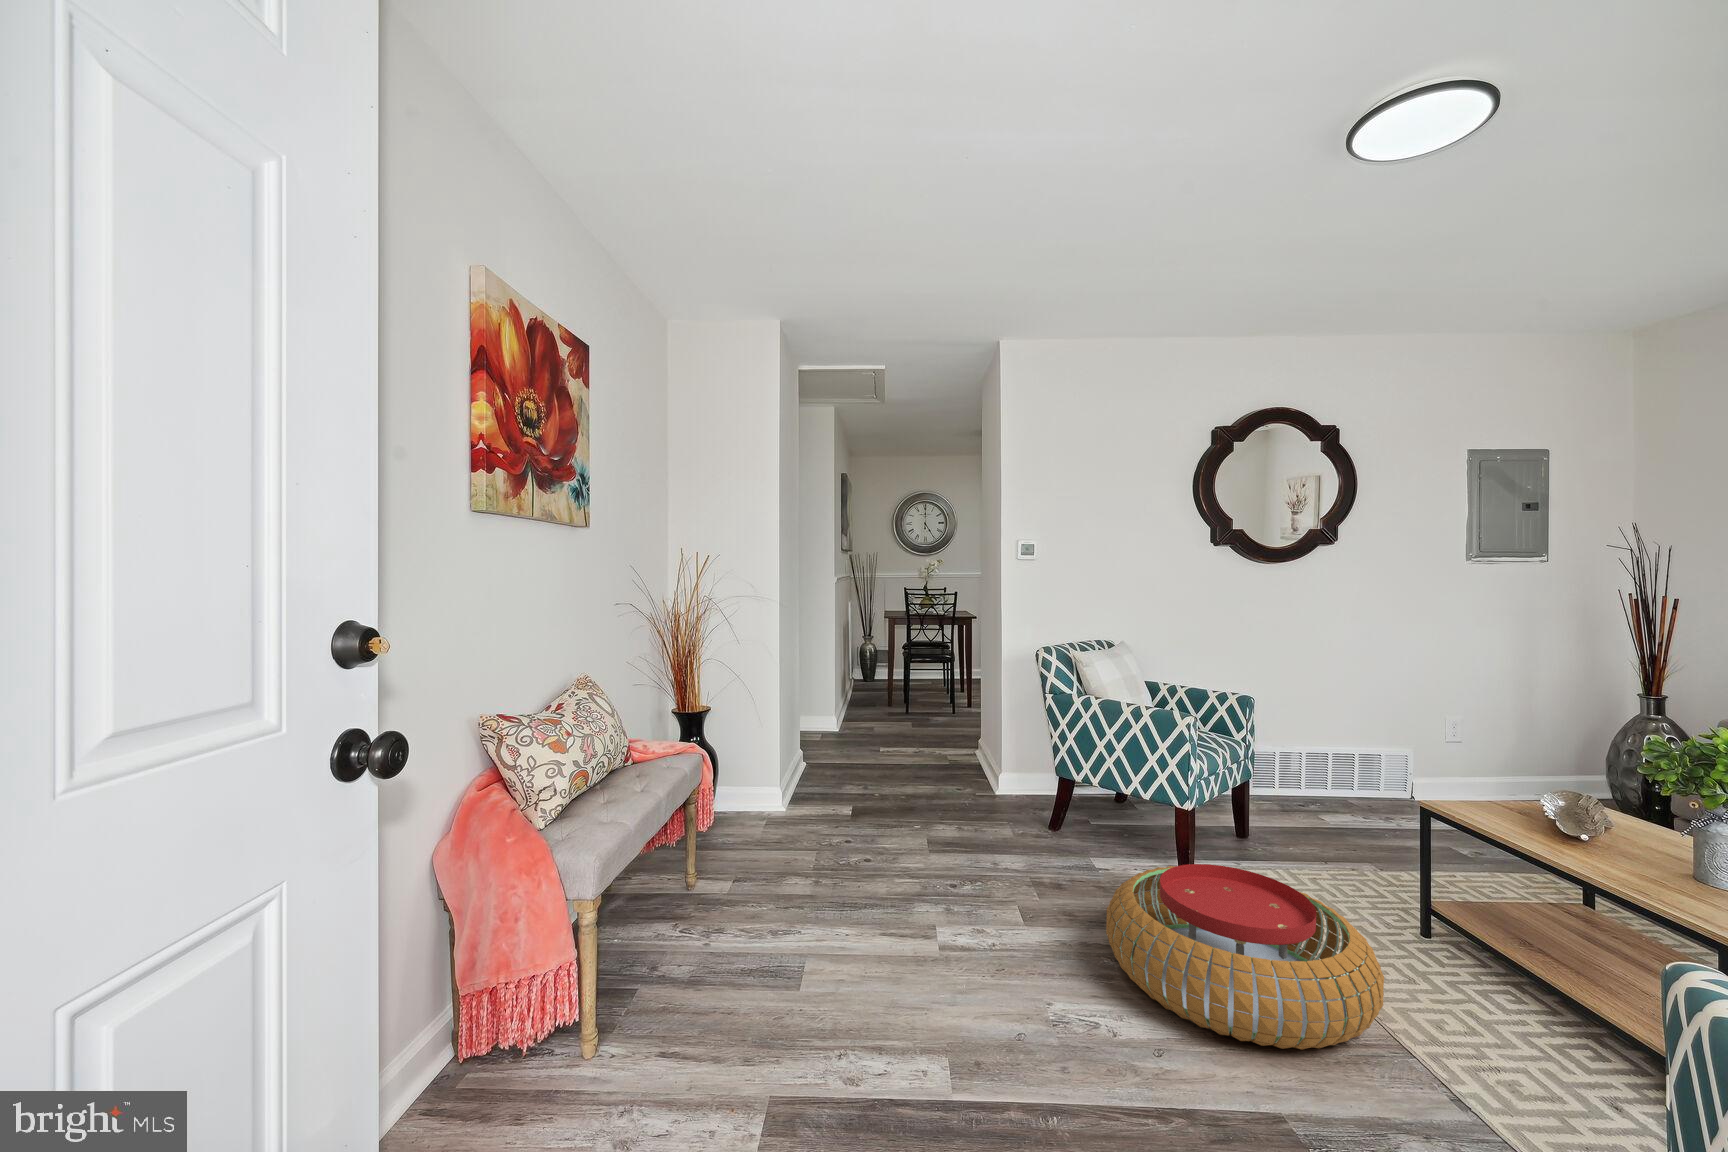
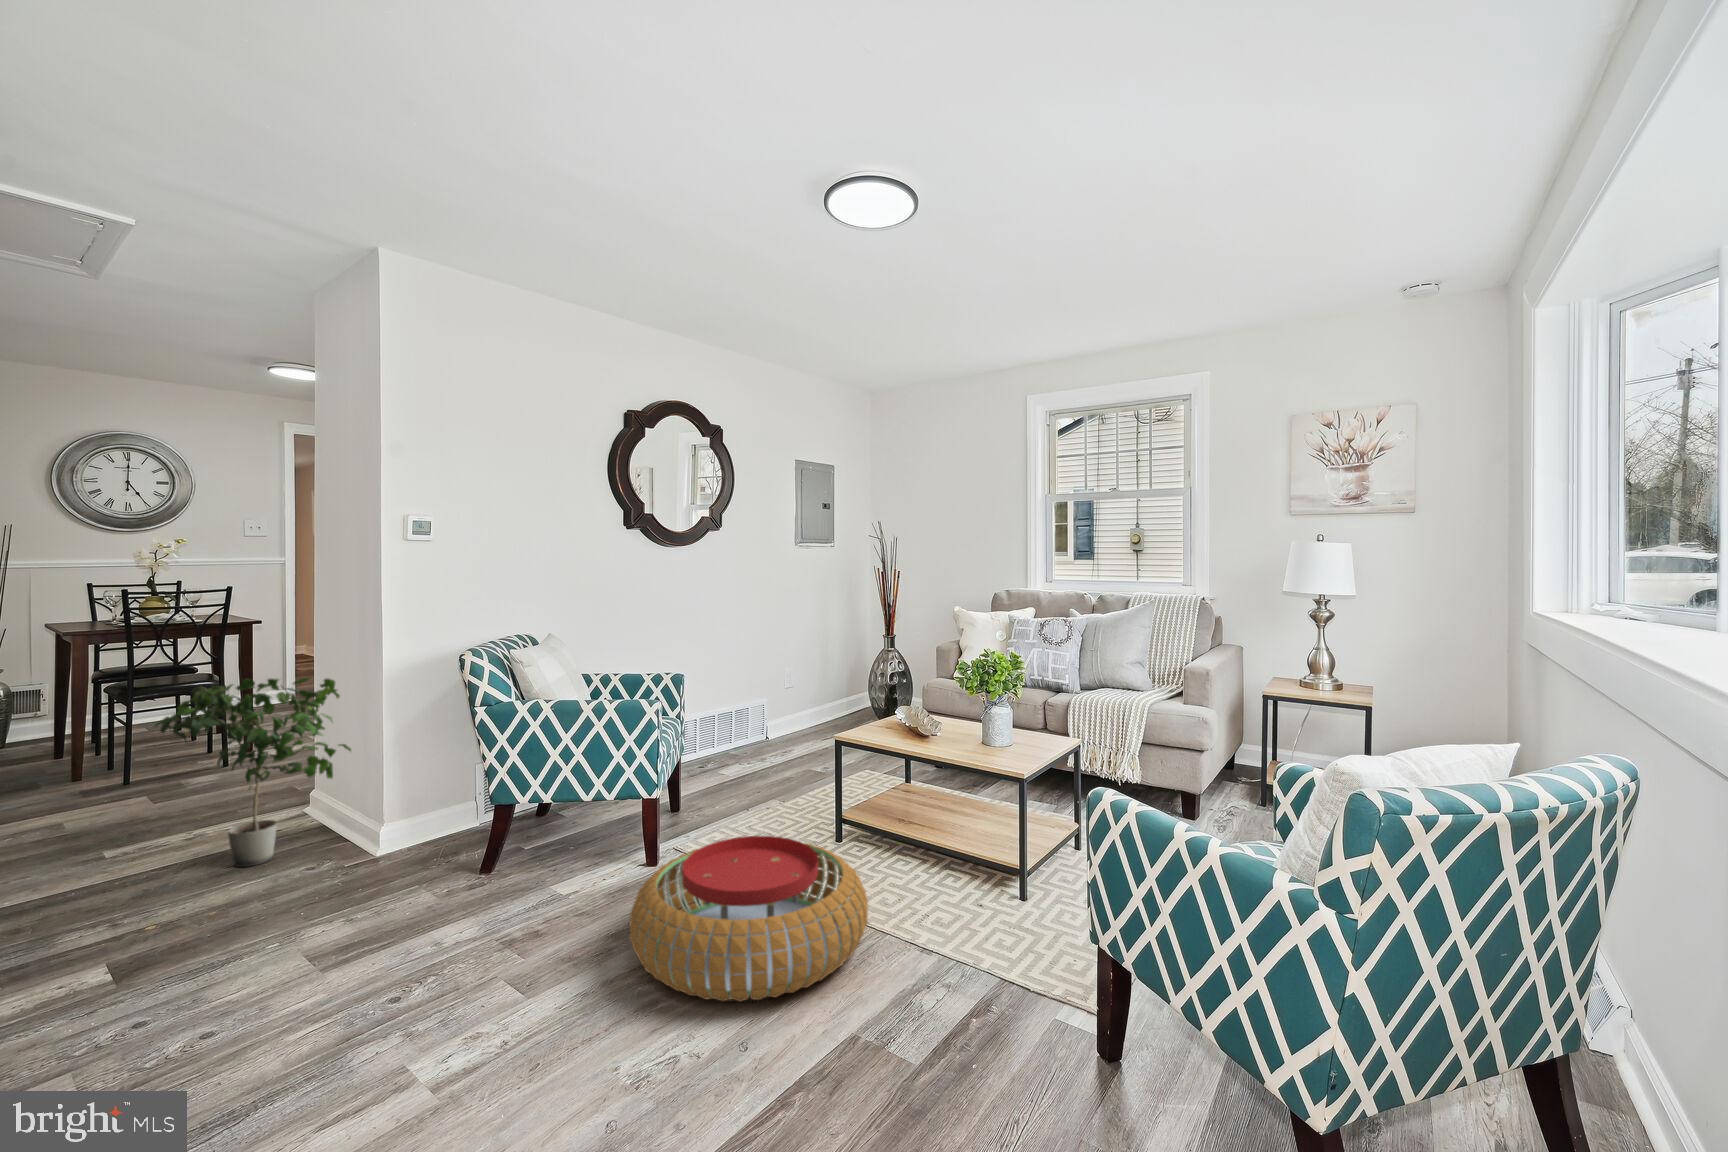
potted plant: none [891,654,991,777] -> present [154,678,351,867]

